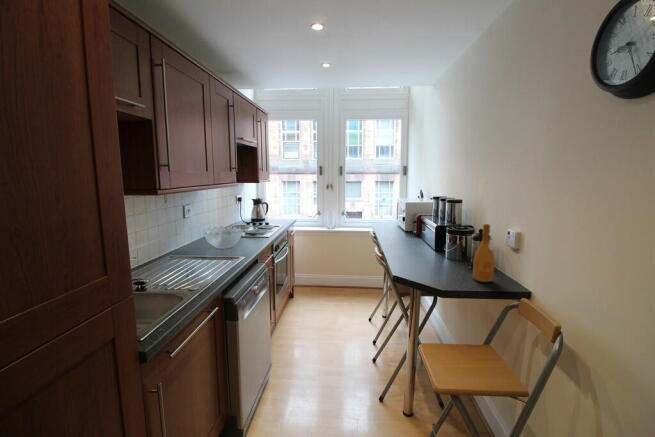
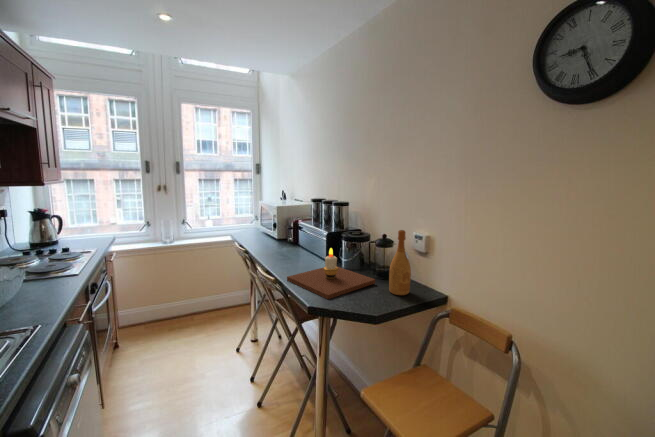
candle: none [392,236,466,274] -> present [287,248,375,299]

